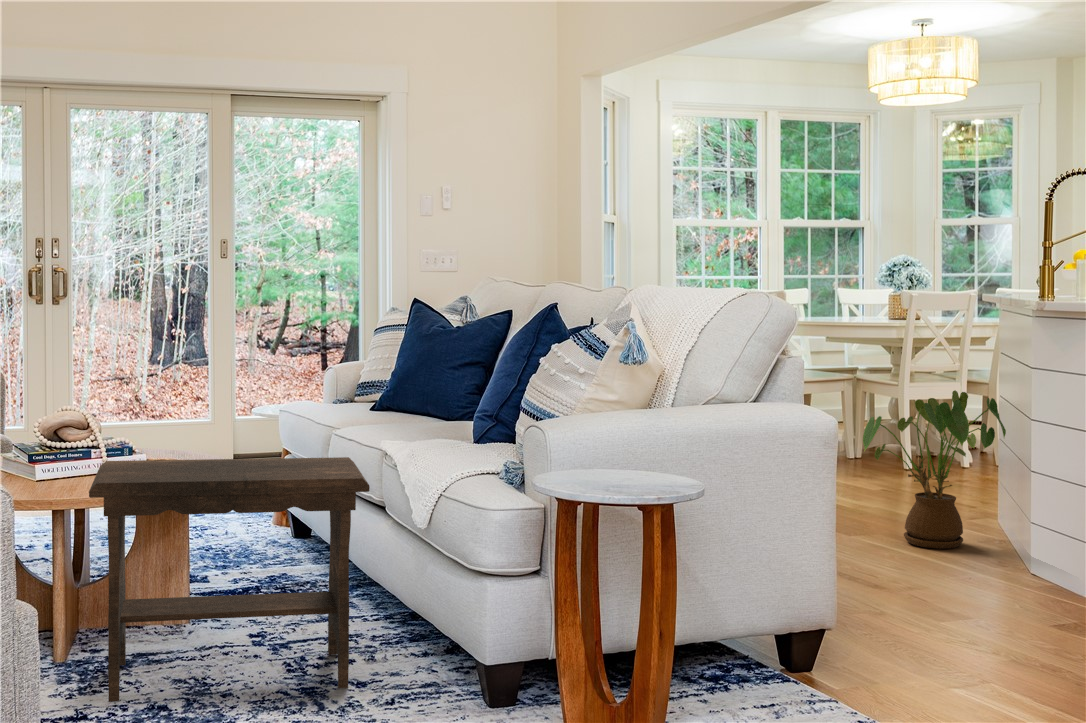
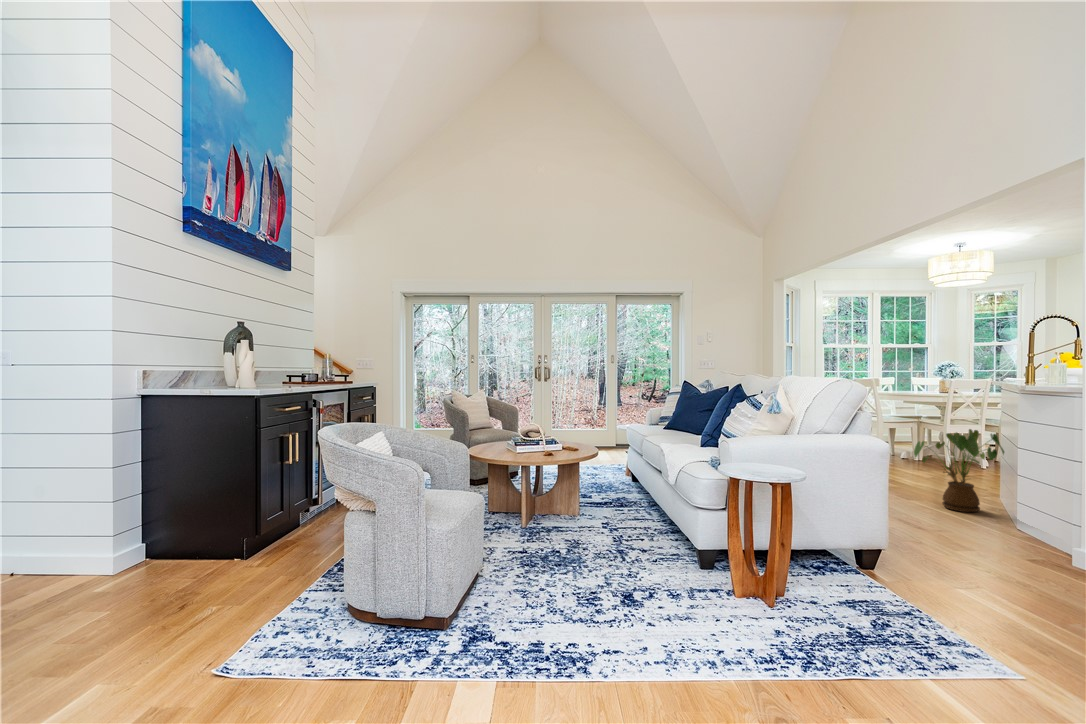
footstool: present [89,457,370,702] -> none [533,447,646,551]

